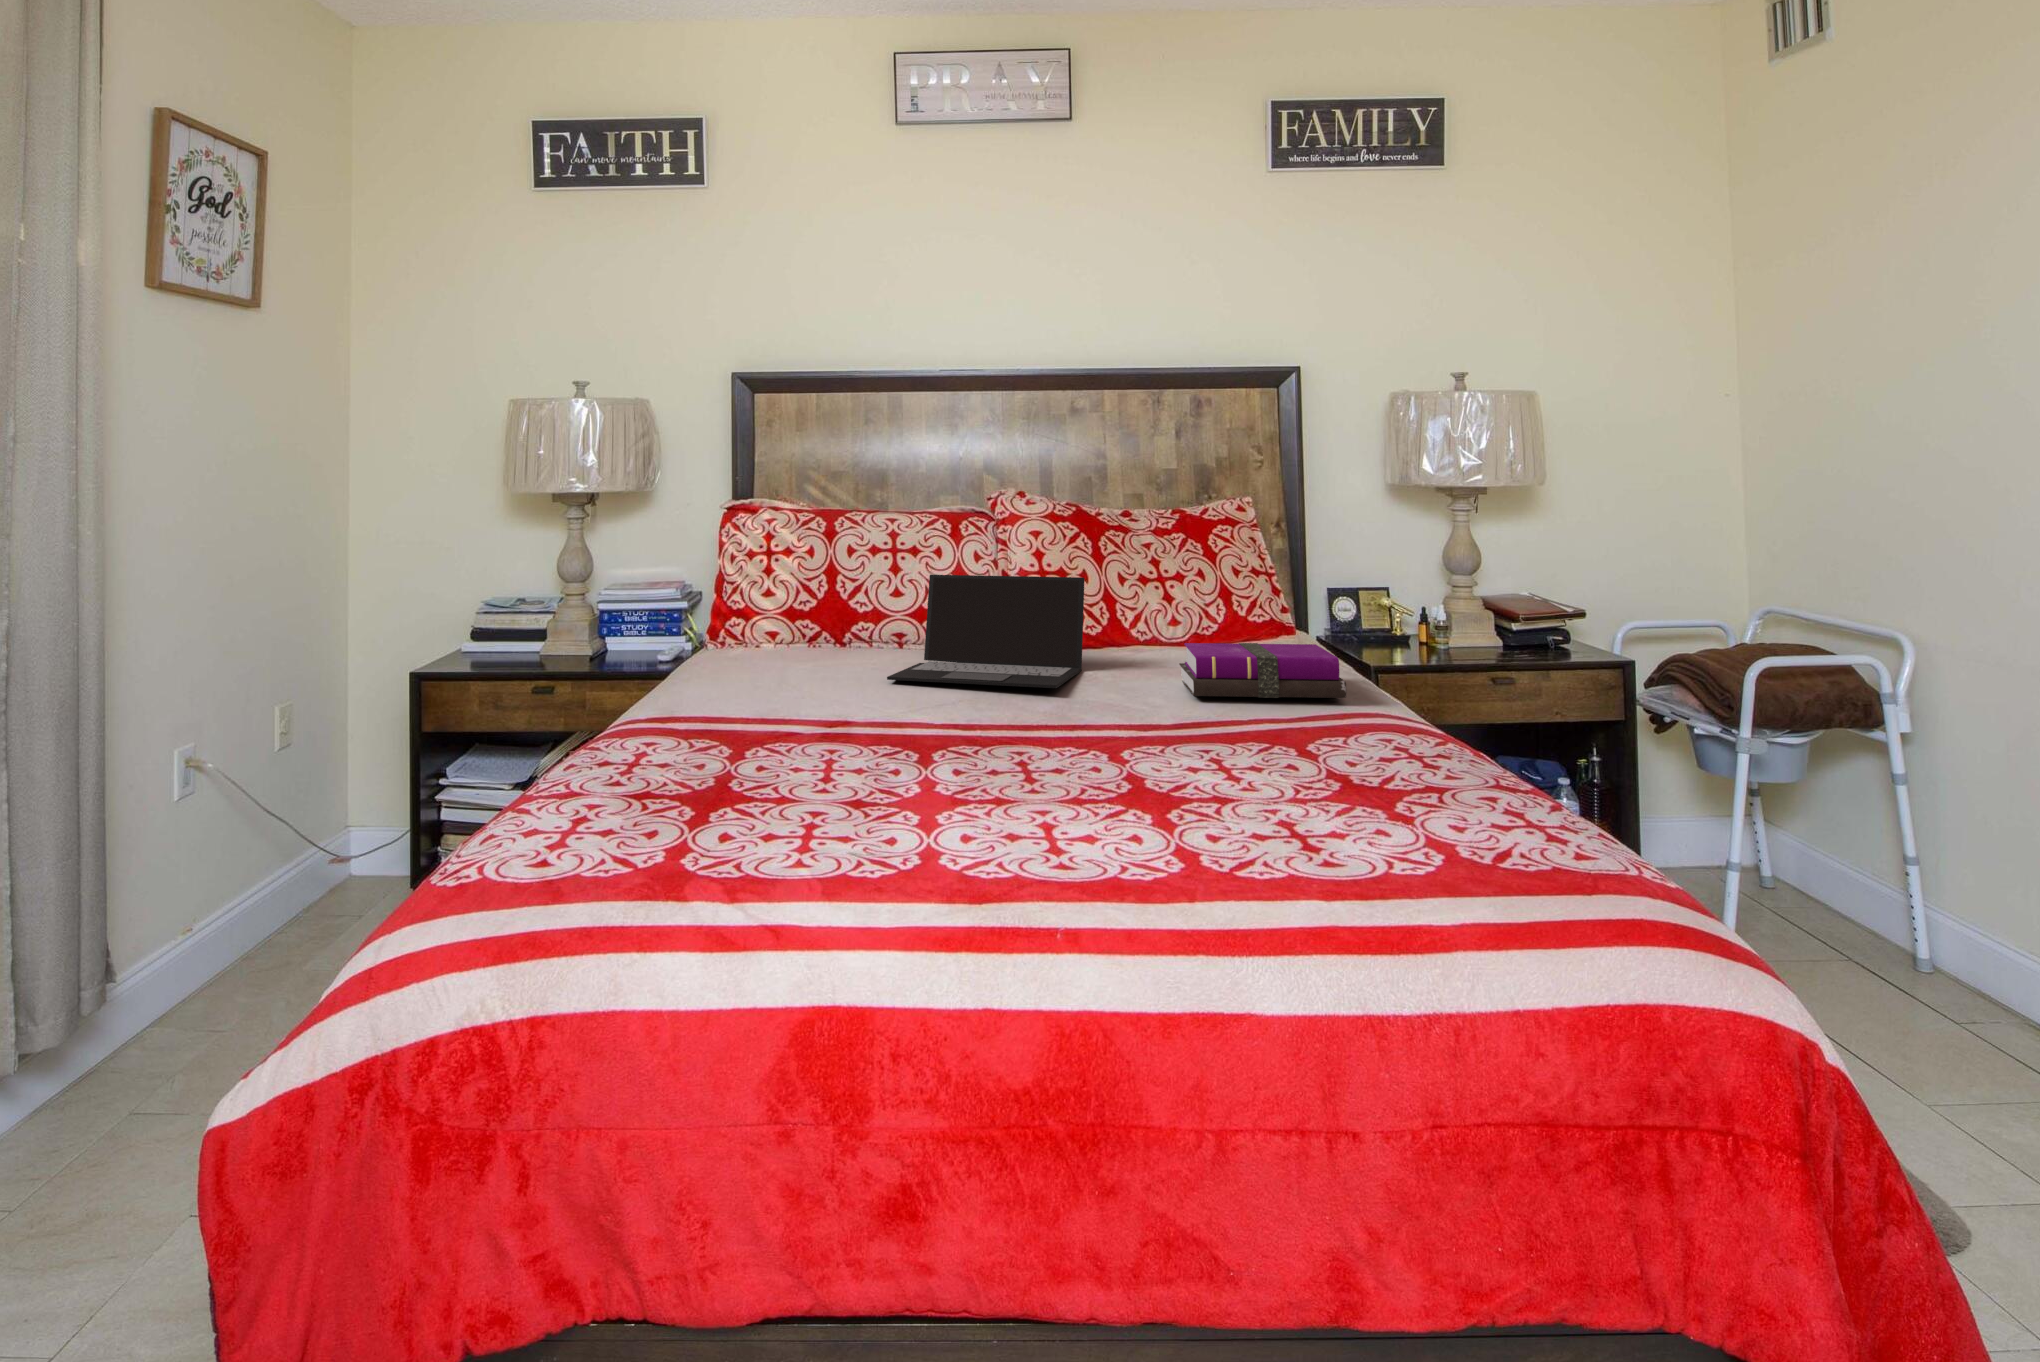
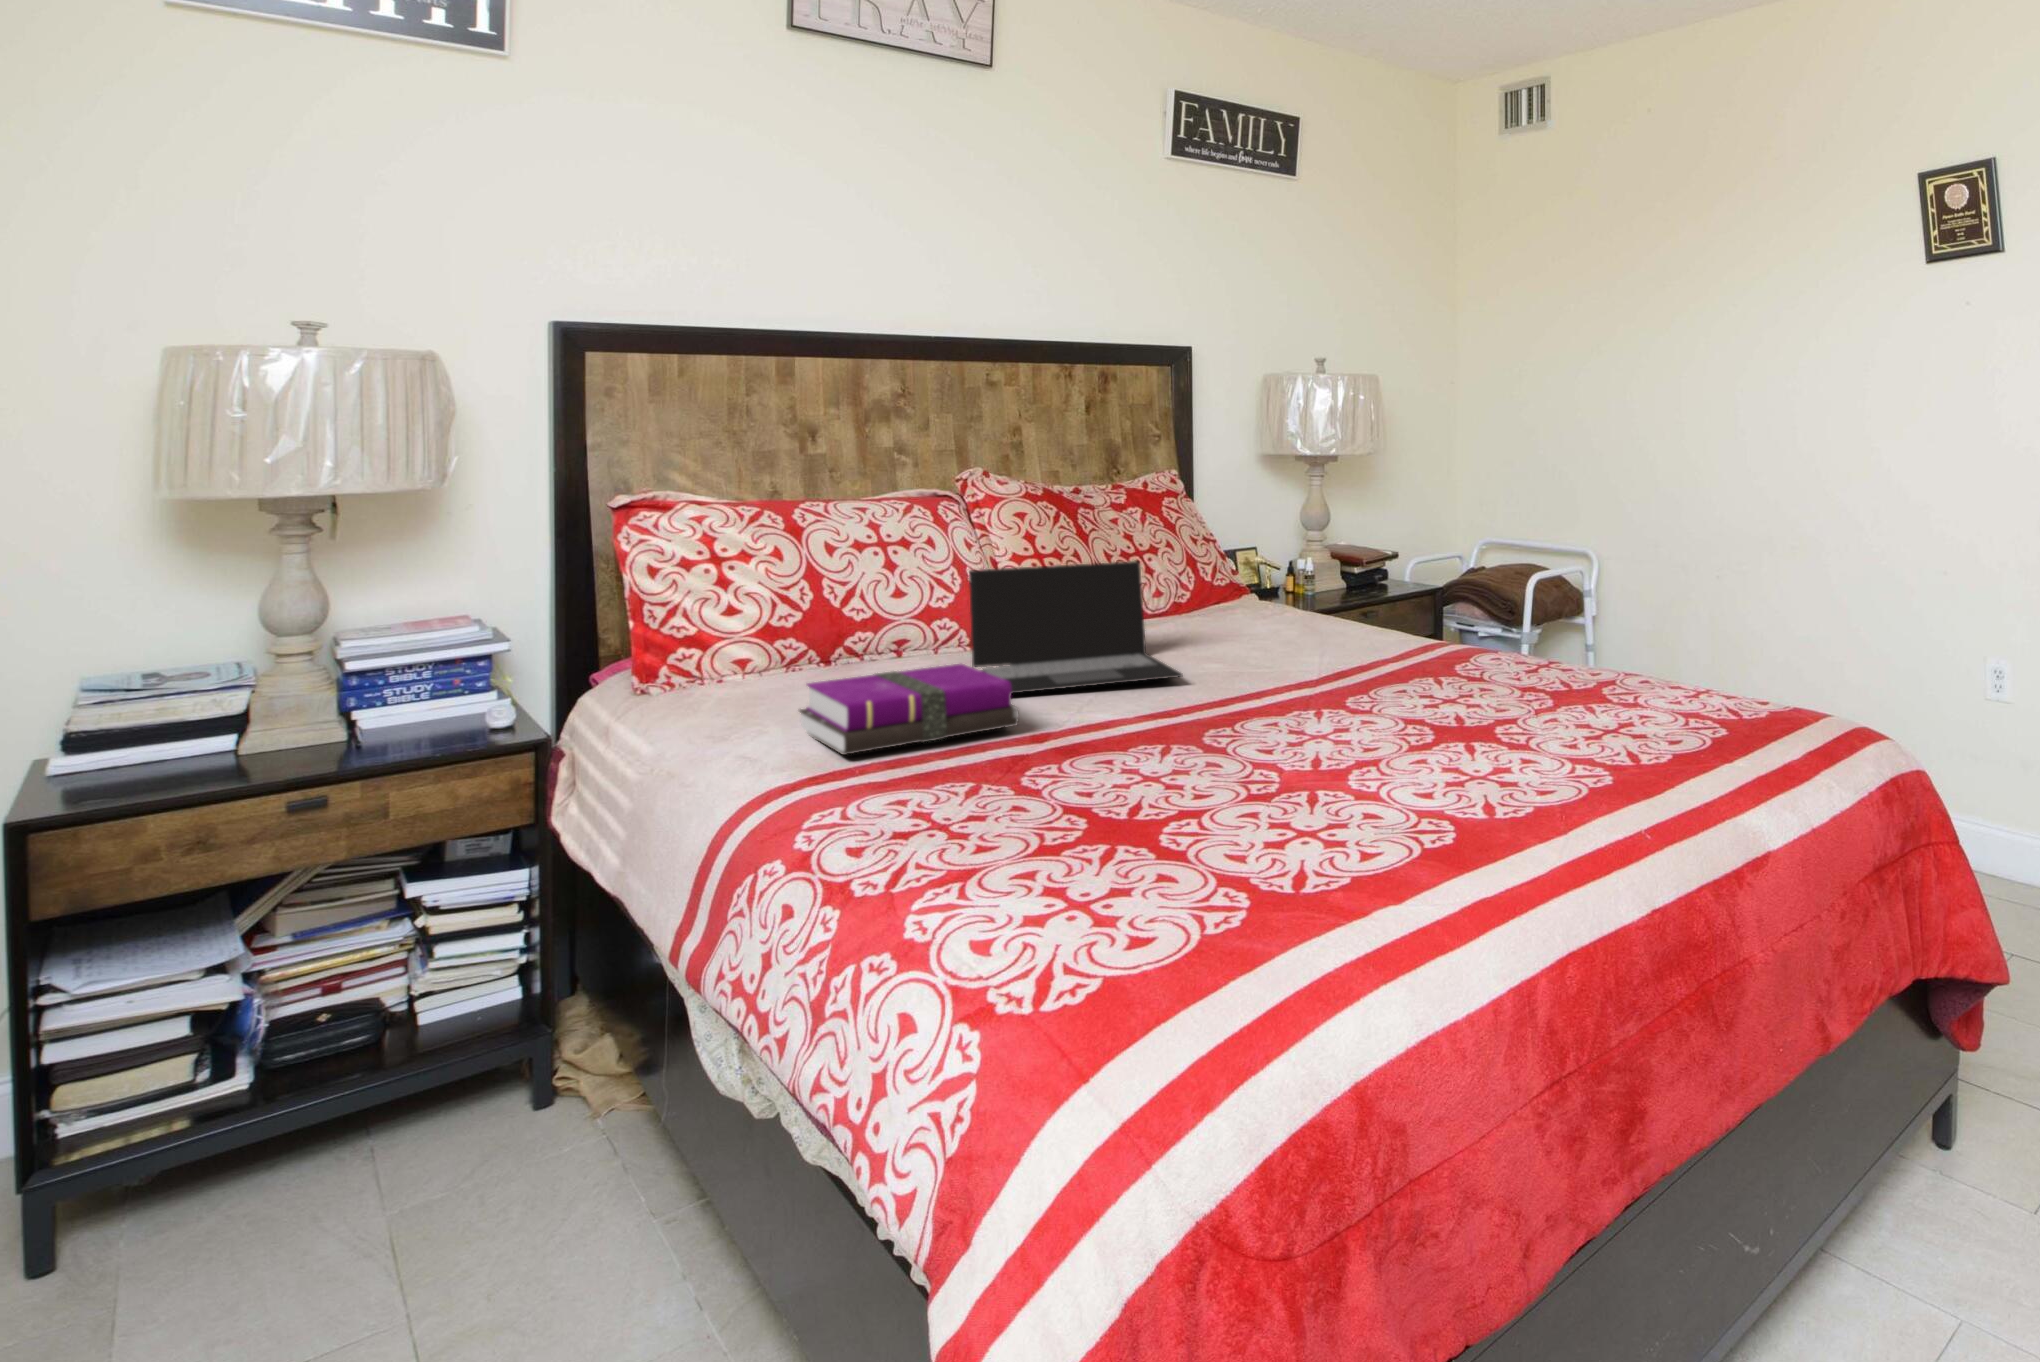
notebook: present [1179,643,1347,698] -> present [799,664,1019,755]

